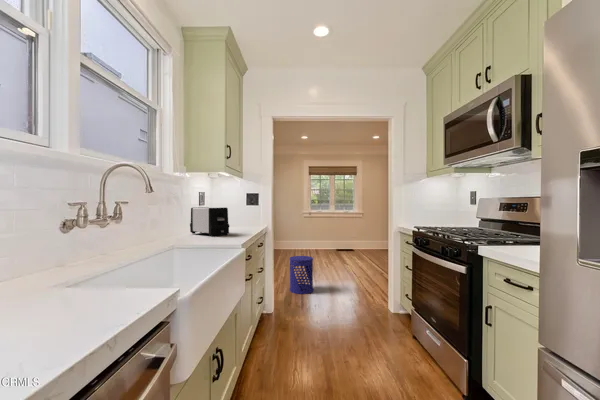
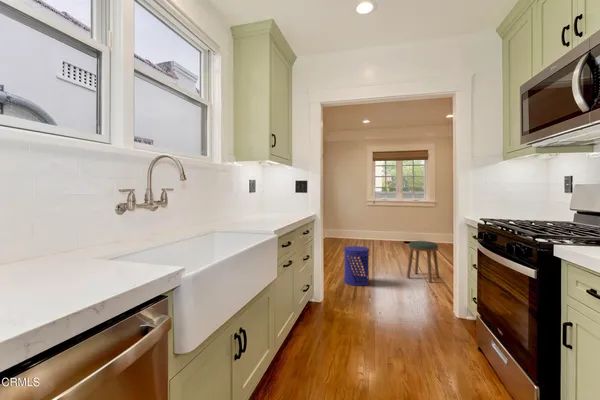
toaster: present [190,207,229,236] -> none [238,194,273,222]
stool: none [346,248,373,286] -> present [407,241,439,283]

